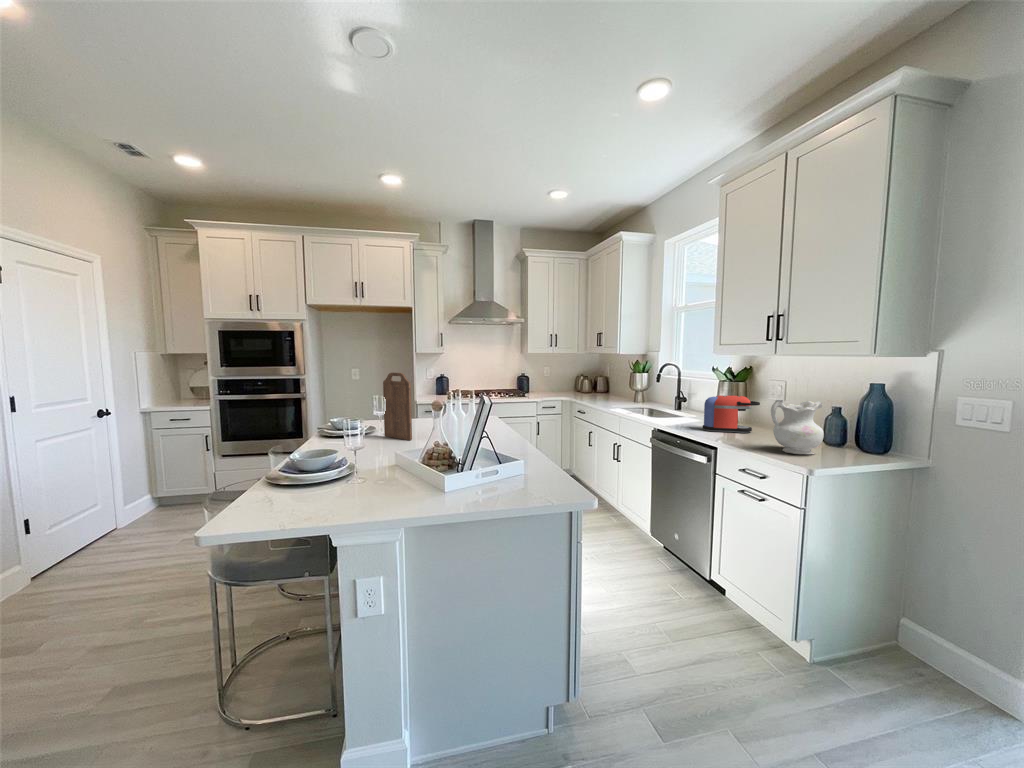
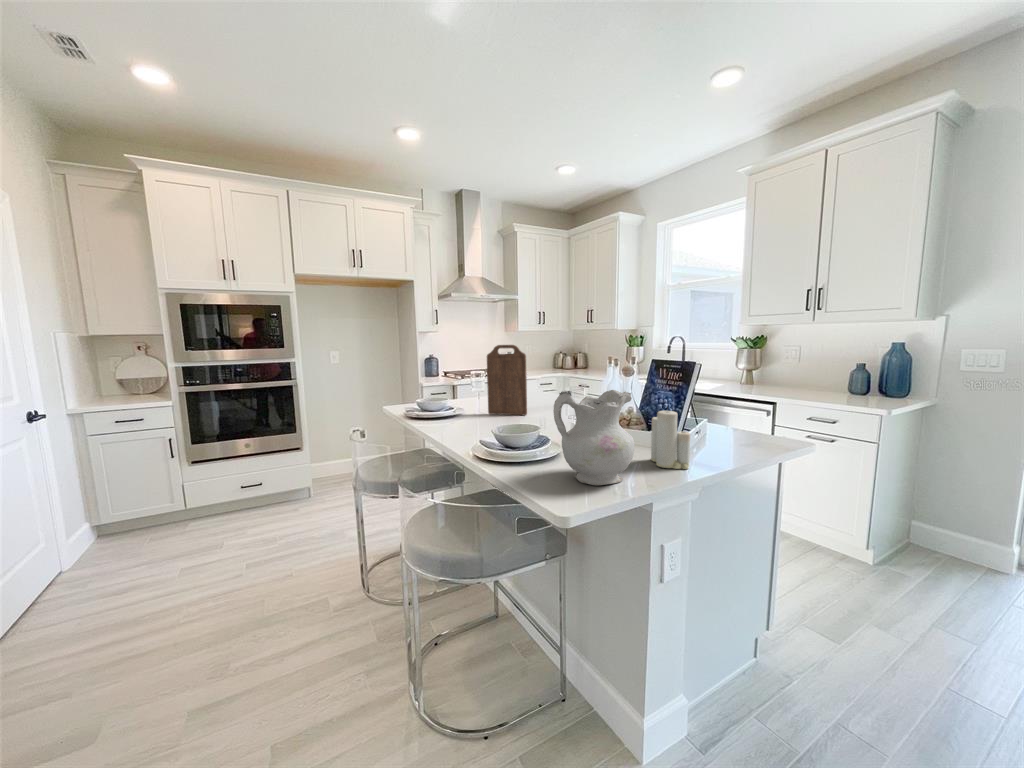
coffee maker: present [702,396,760,433] -> none [742,359,789,391]
ceramic pitcher: present [771,400,824,454] -> present [553,390,635,486]
candle: none [369,443,401,508] -> present [651,411,690,469]

